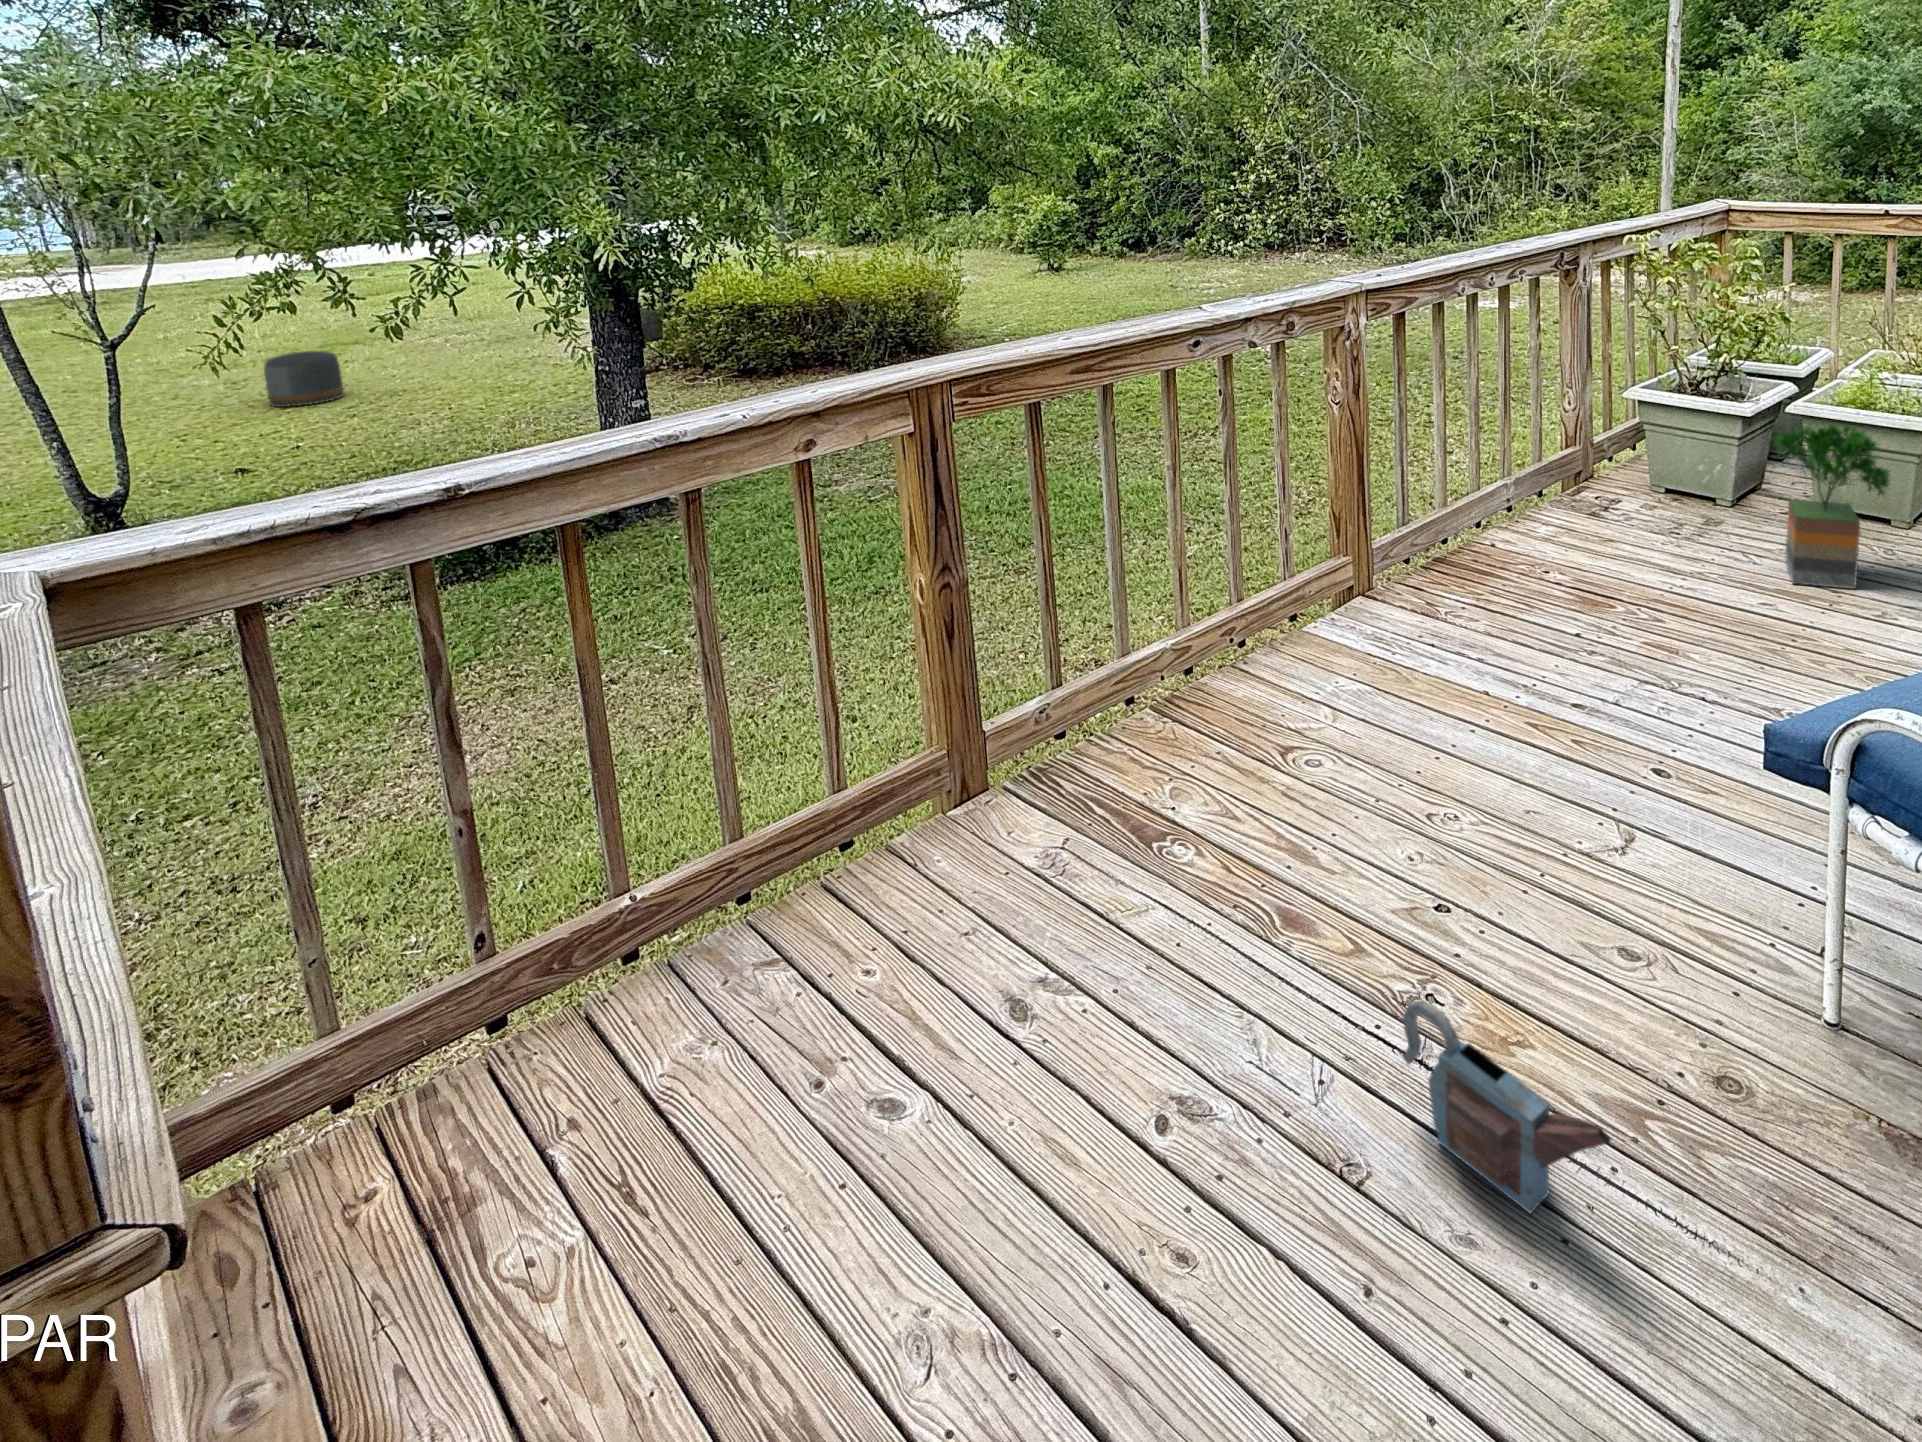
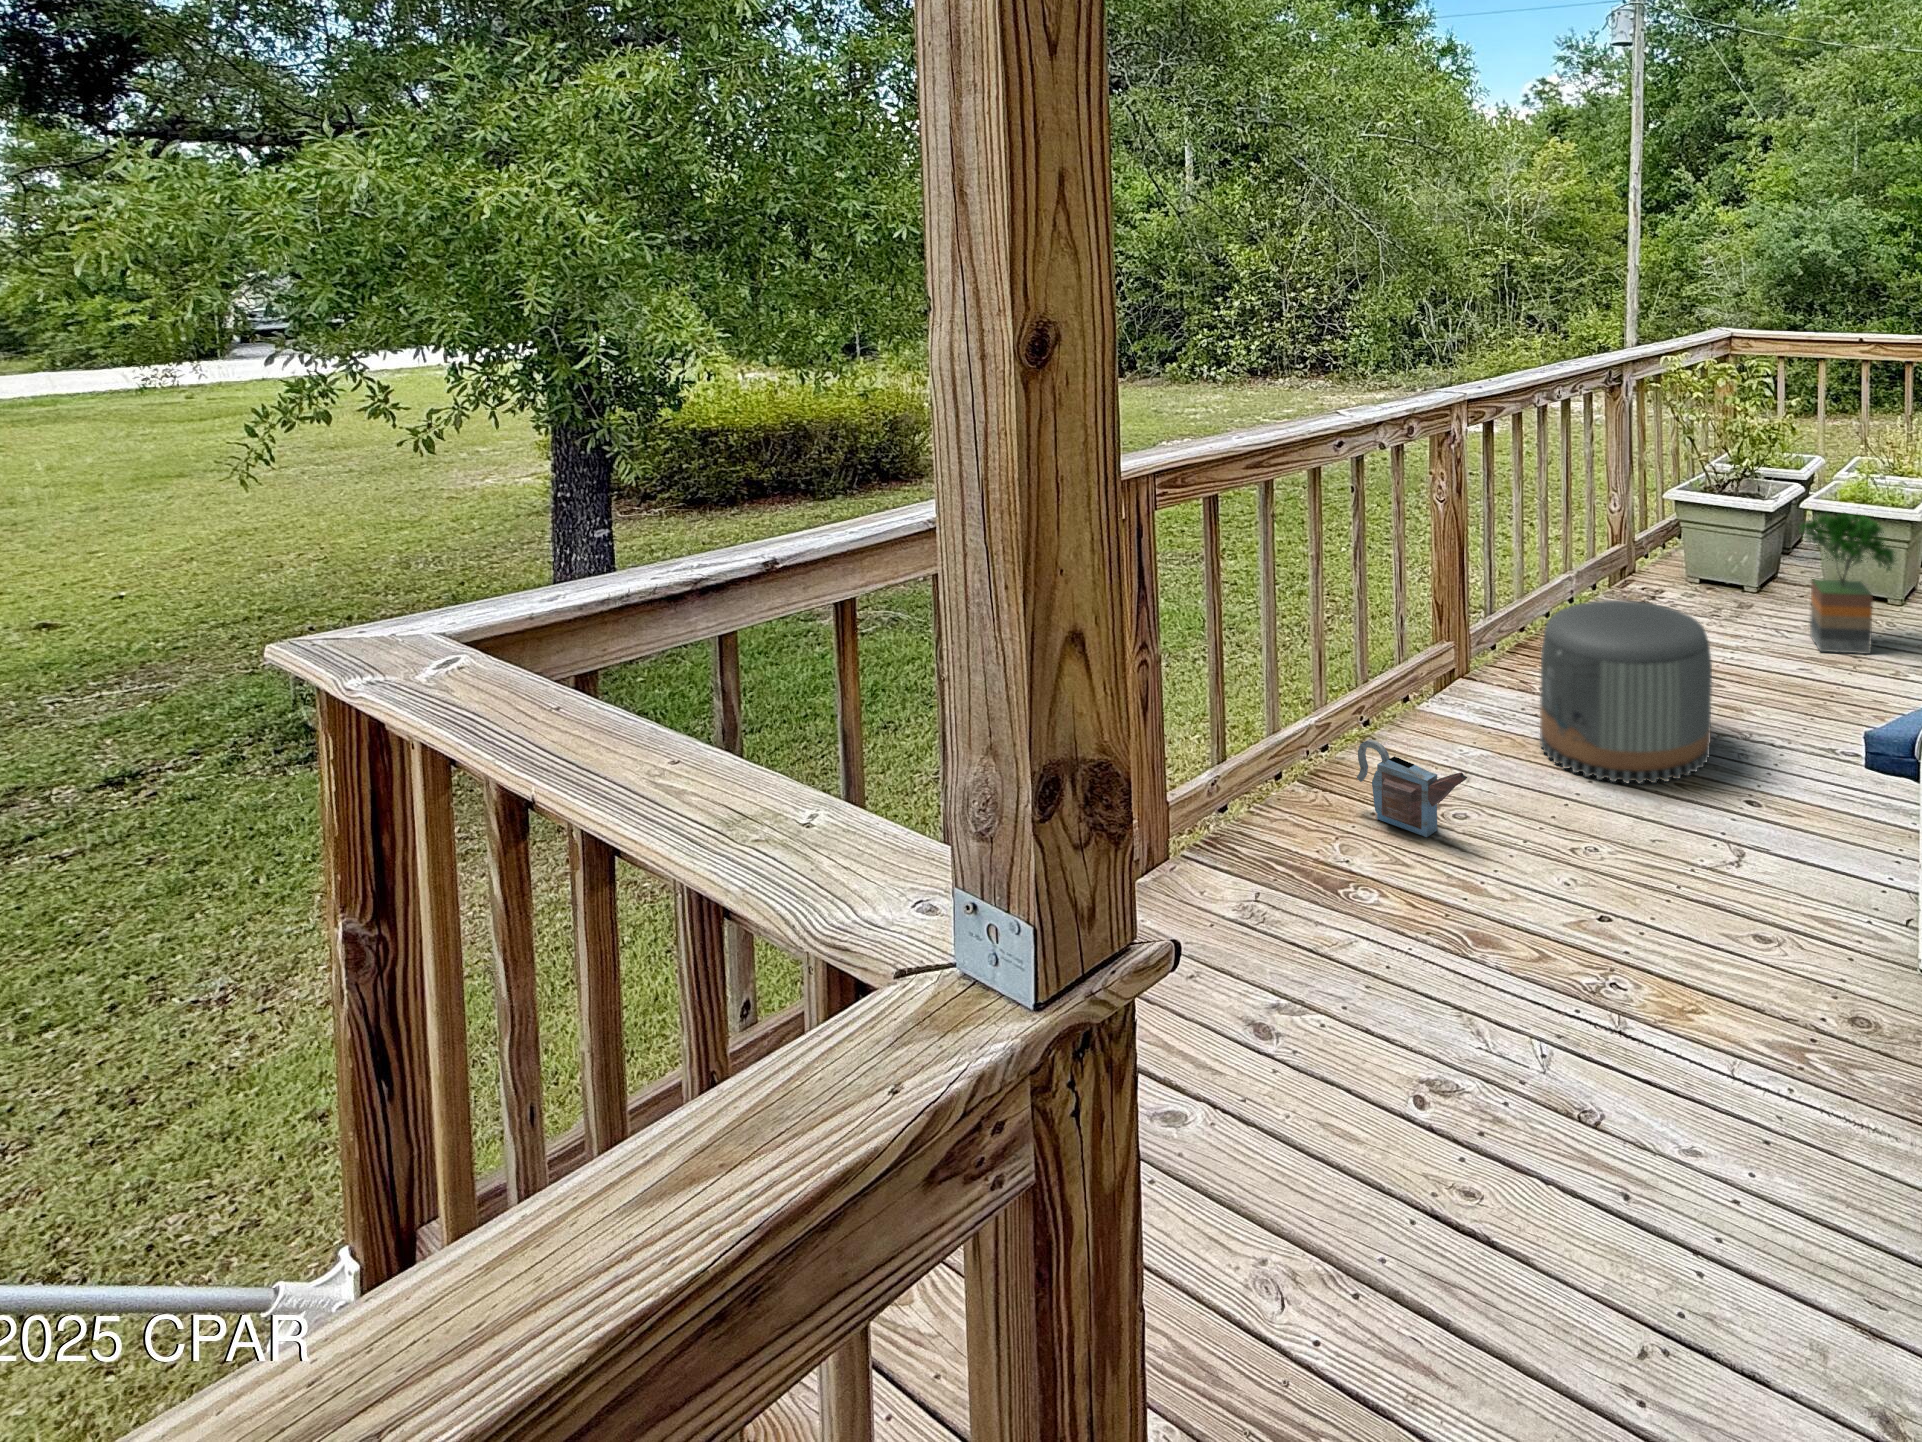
pouf: present [264,351,344,407] -> present [1540,600,1712,784]
watering can: present [1402,1001,1611,1213] -> present [1357,739,1467,837]

